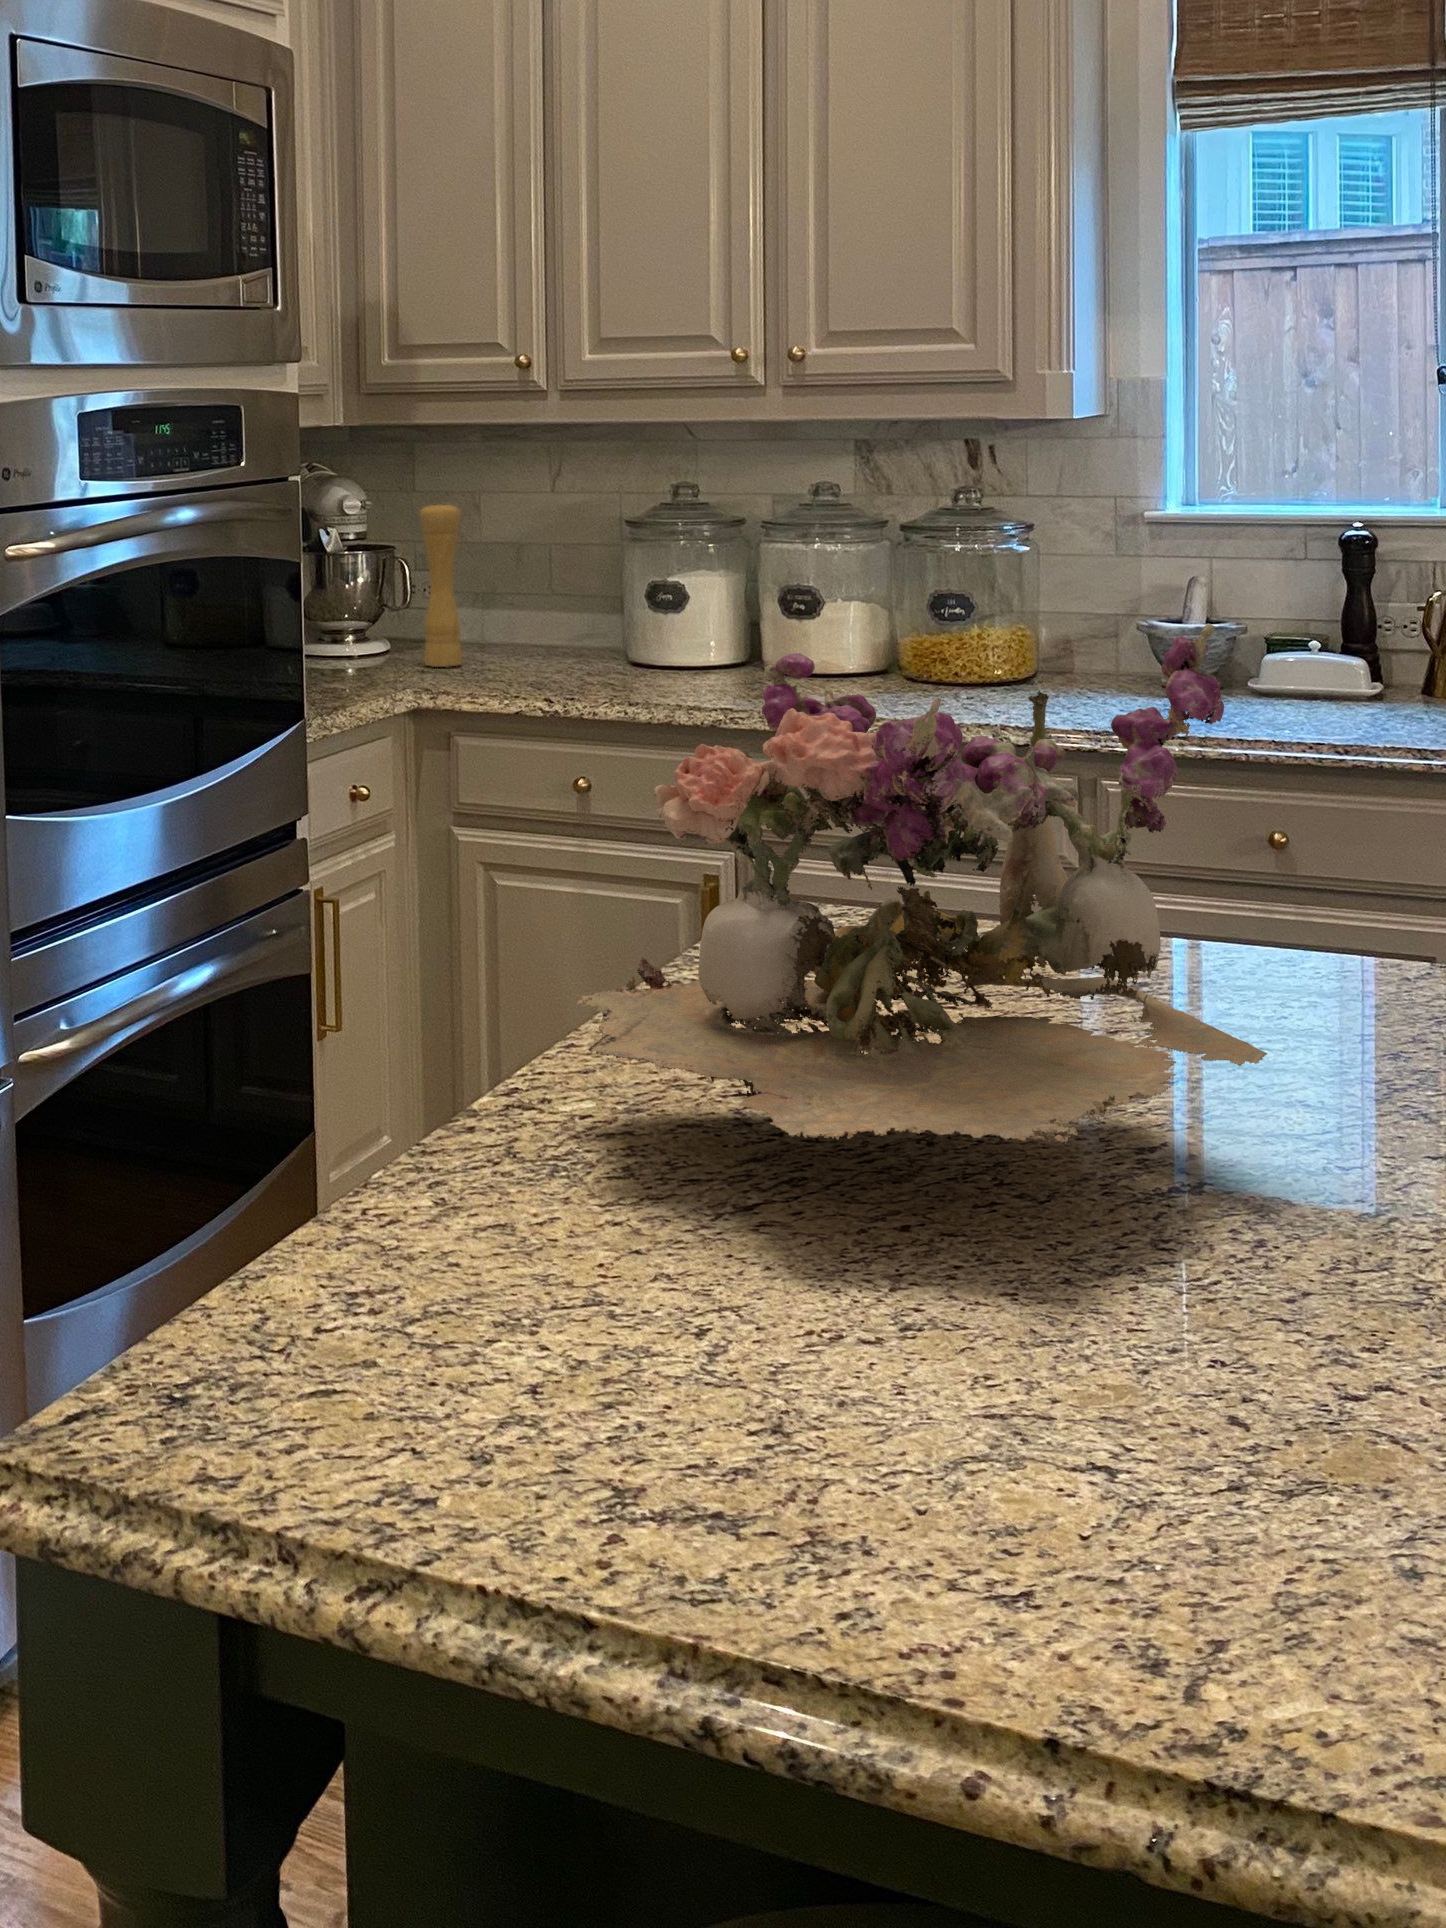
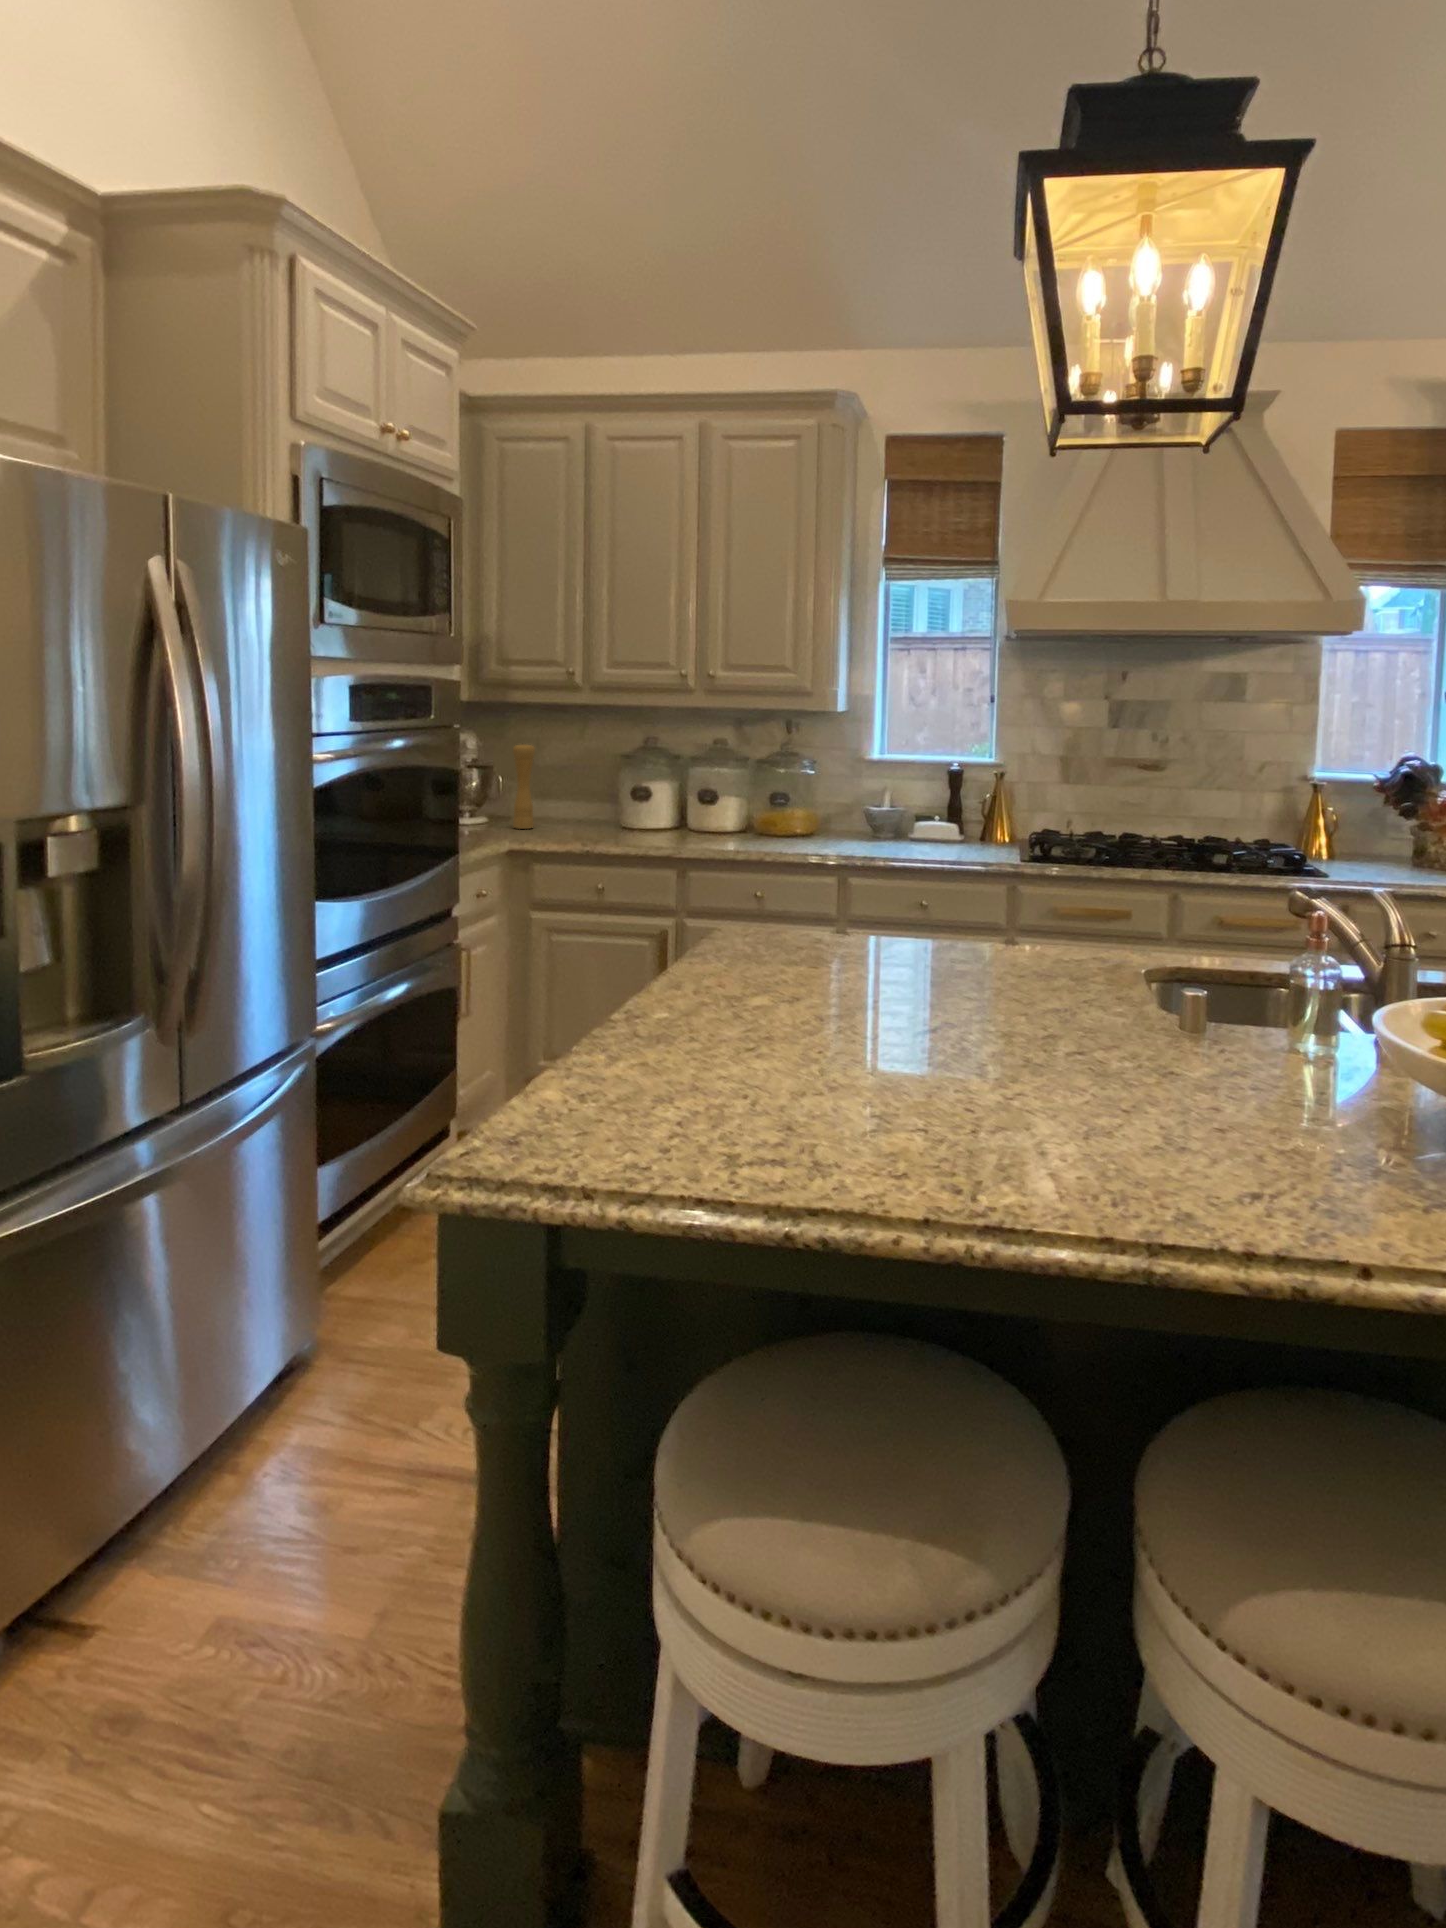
flower arrangement: present [577,624,1267,1144] -> none [665,796,963,1023]

